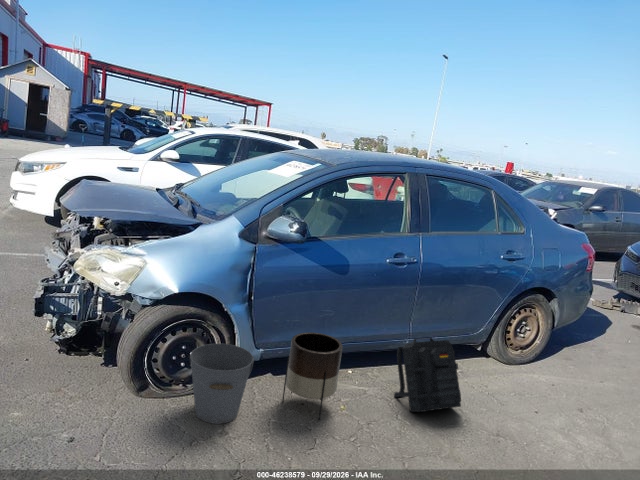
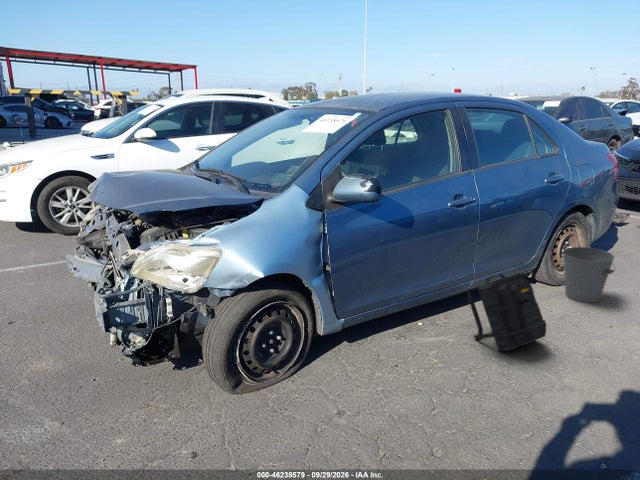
planter: present [282,332,343,420] -> none [374,291,432,379]
bucket: present [190,344,254,424] -> present [563,247,614,303]

